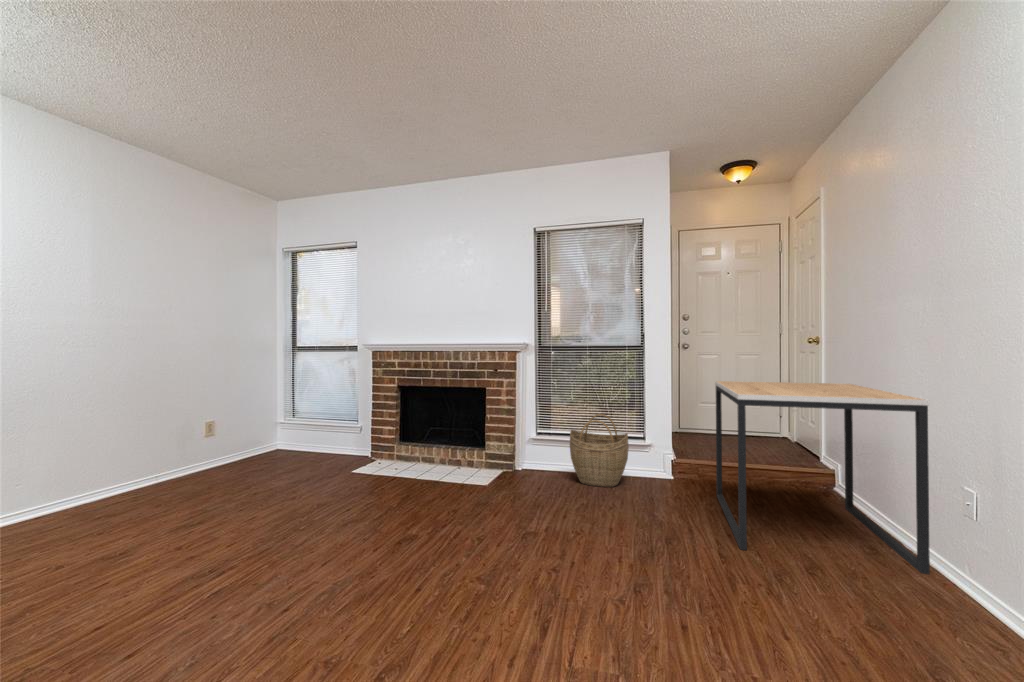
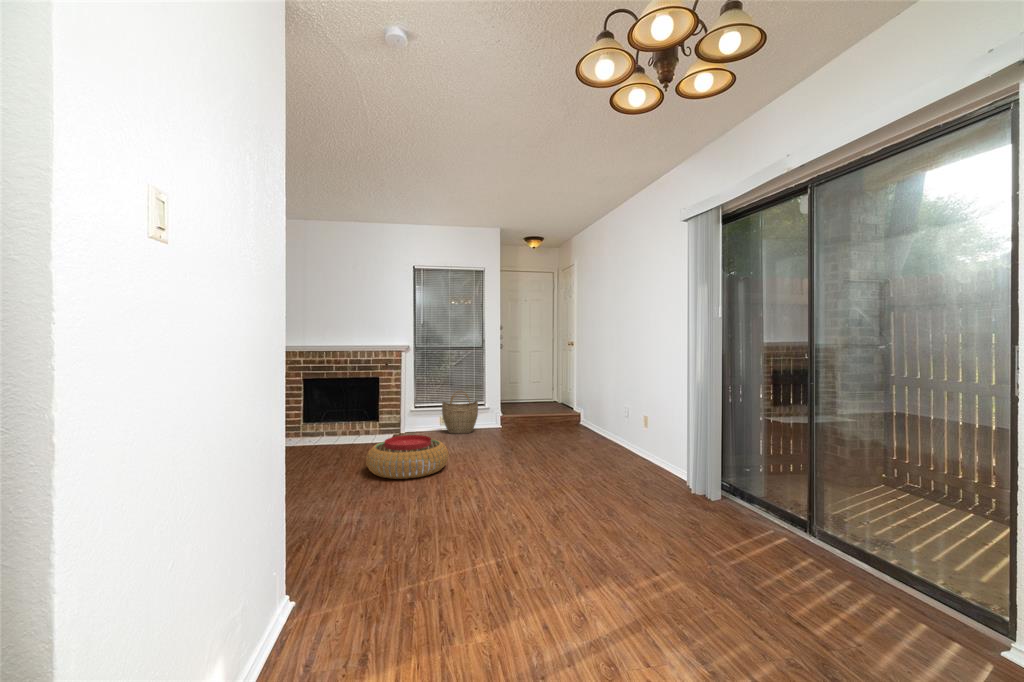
side table: present [715,381,930,574] -> none [525,366,608,445]
pouf: none [368,504,524,617] -> present [366,435,448,479]

